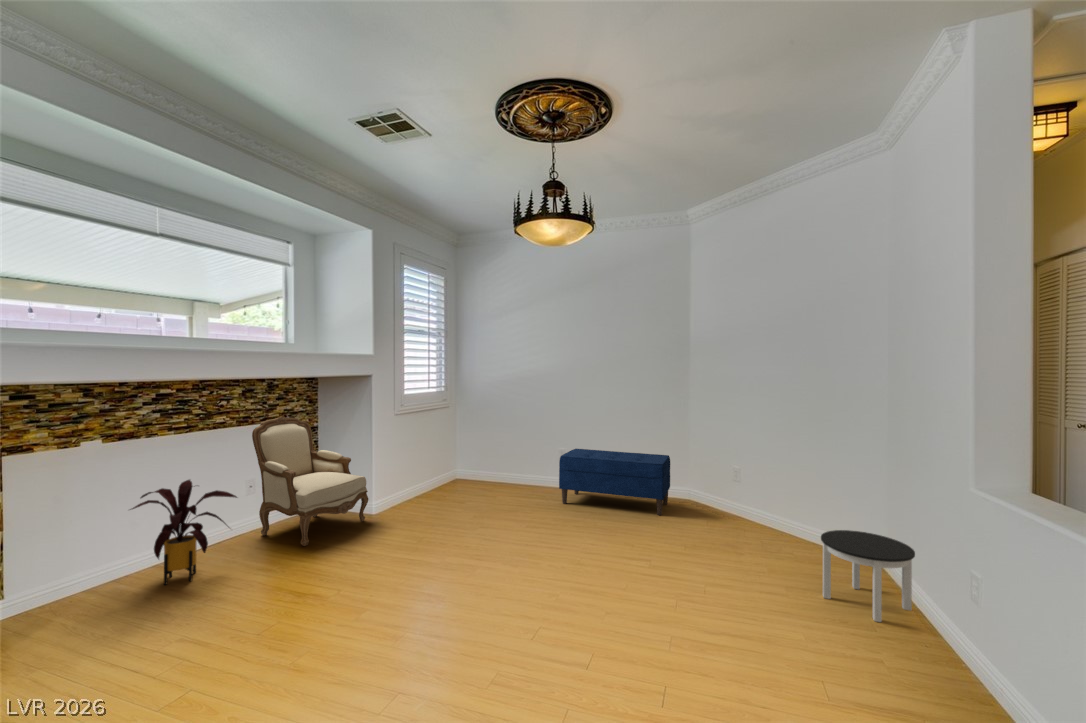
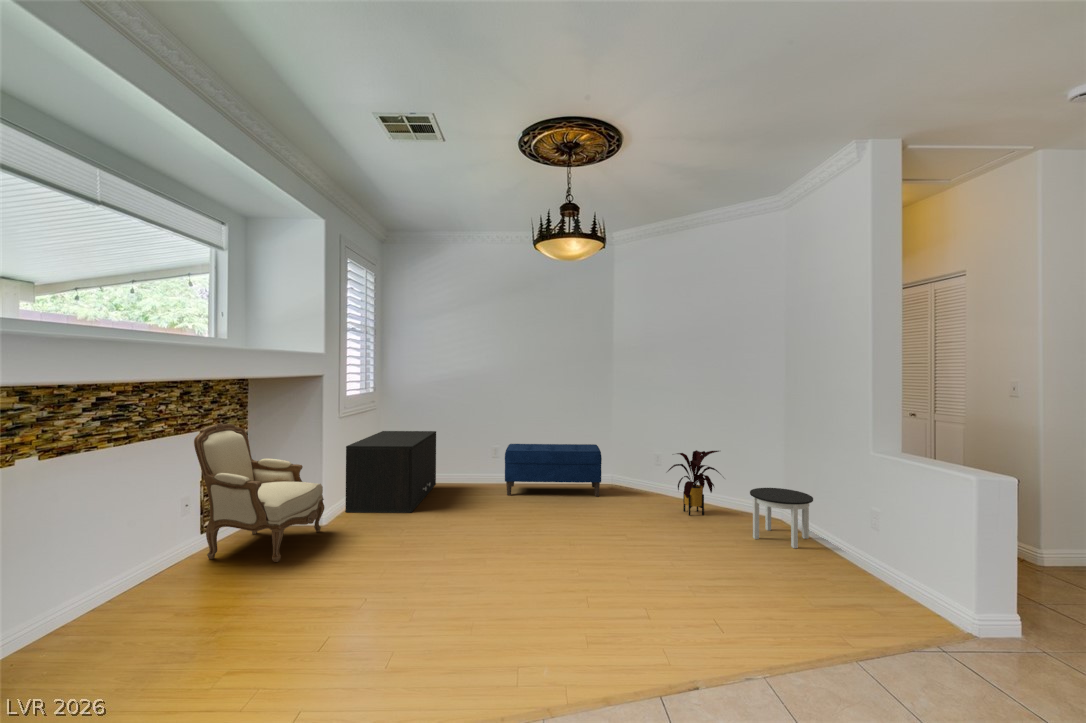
storage cabinet: none [401,429,504,512] -> present [345,431,436,512]
house plant: present [130,480,237,585] -> present [668,450,719,516]

